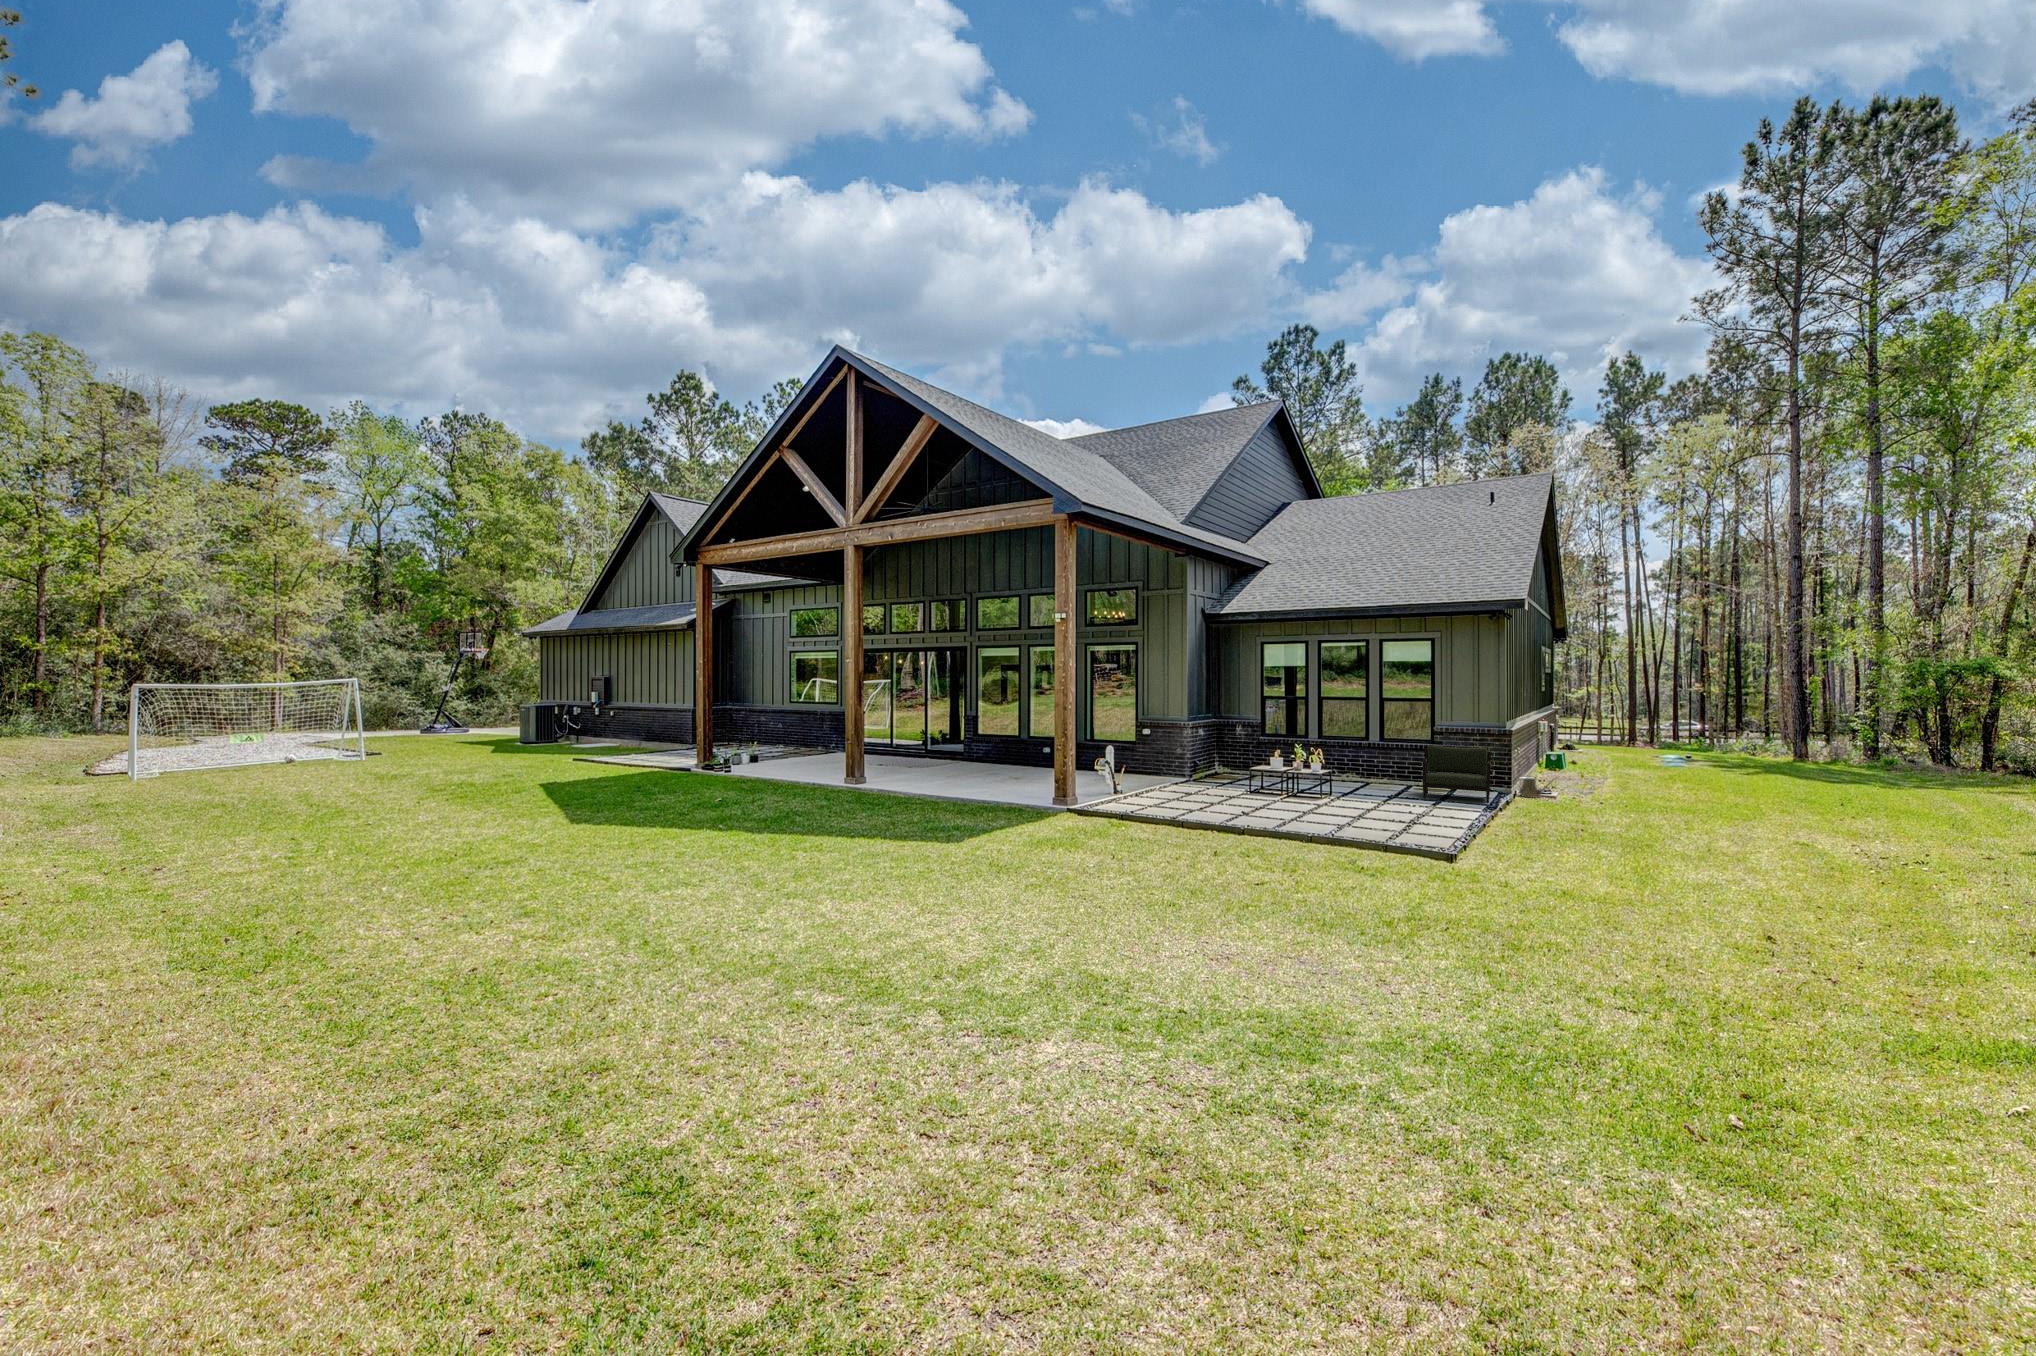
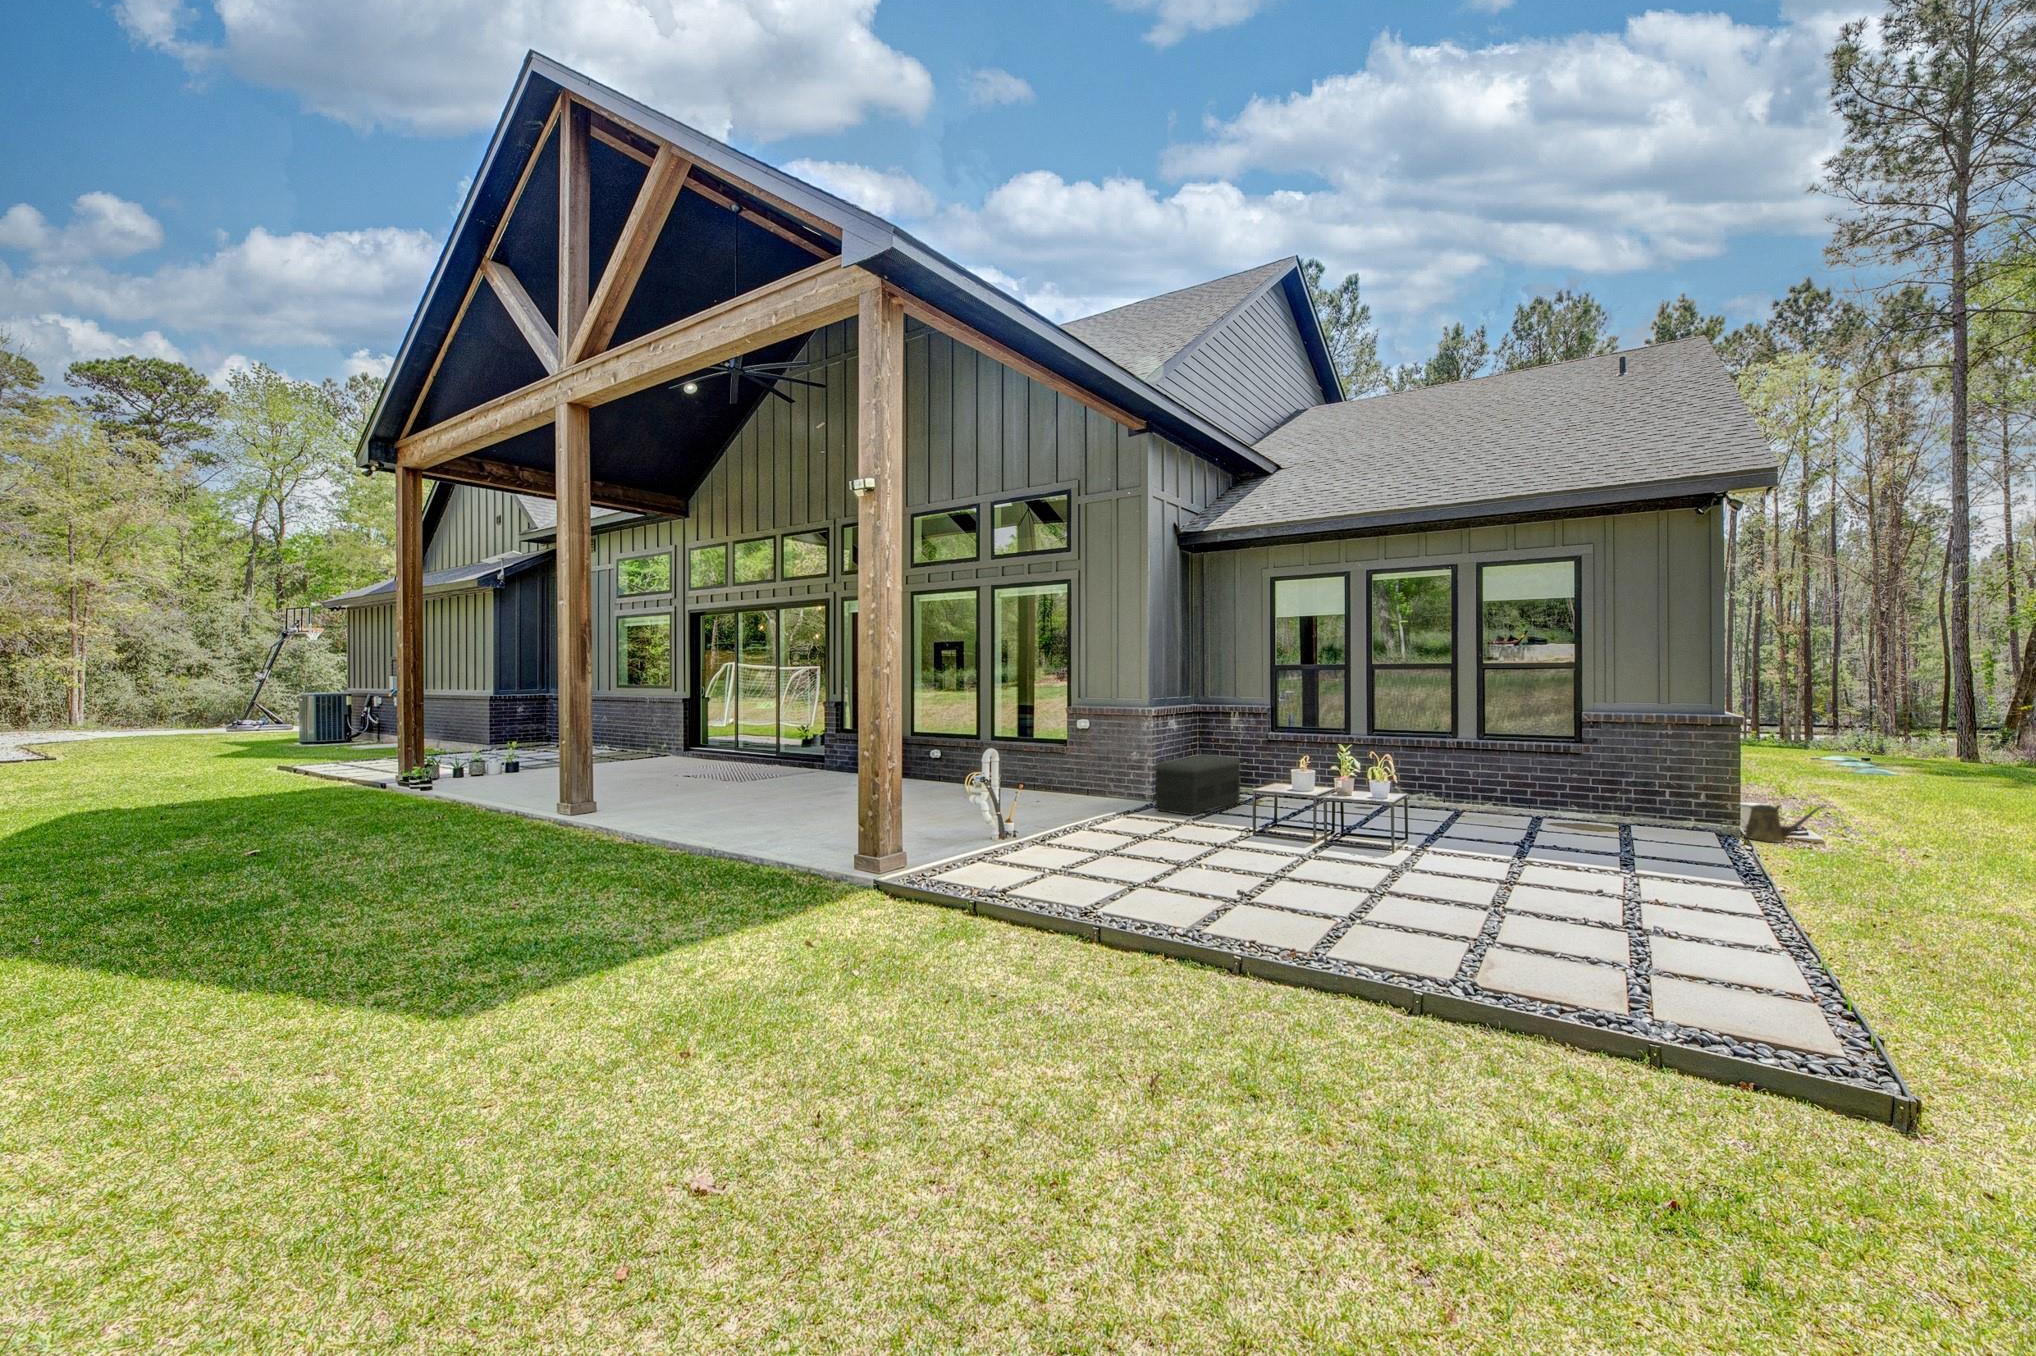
armchair: present [1422,745,1492,803] -> none [1566,745,1715,855]
storage bench: none [1191,751,1242,786] -> present [1155,755,1240,815]

